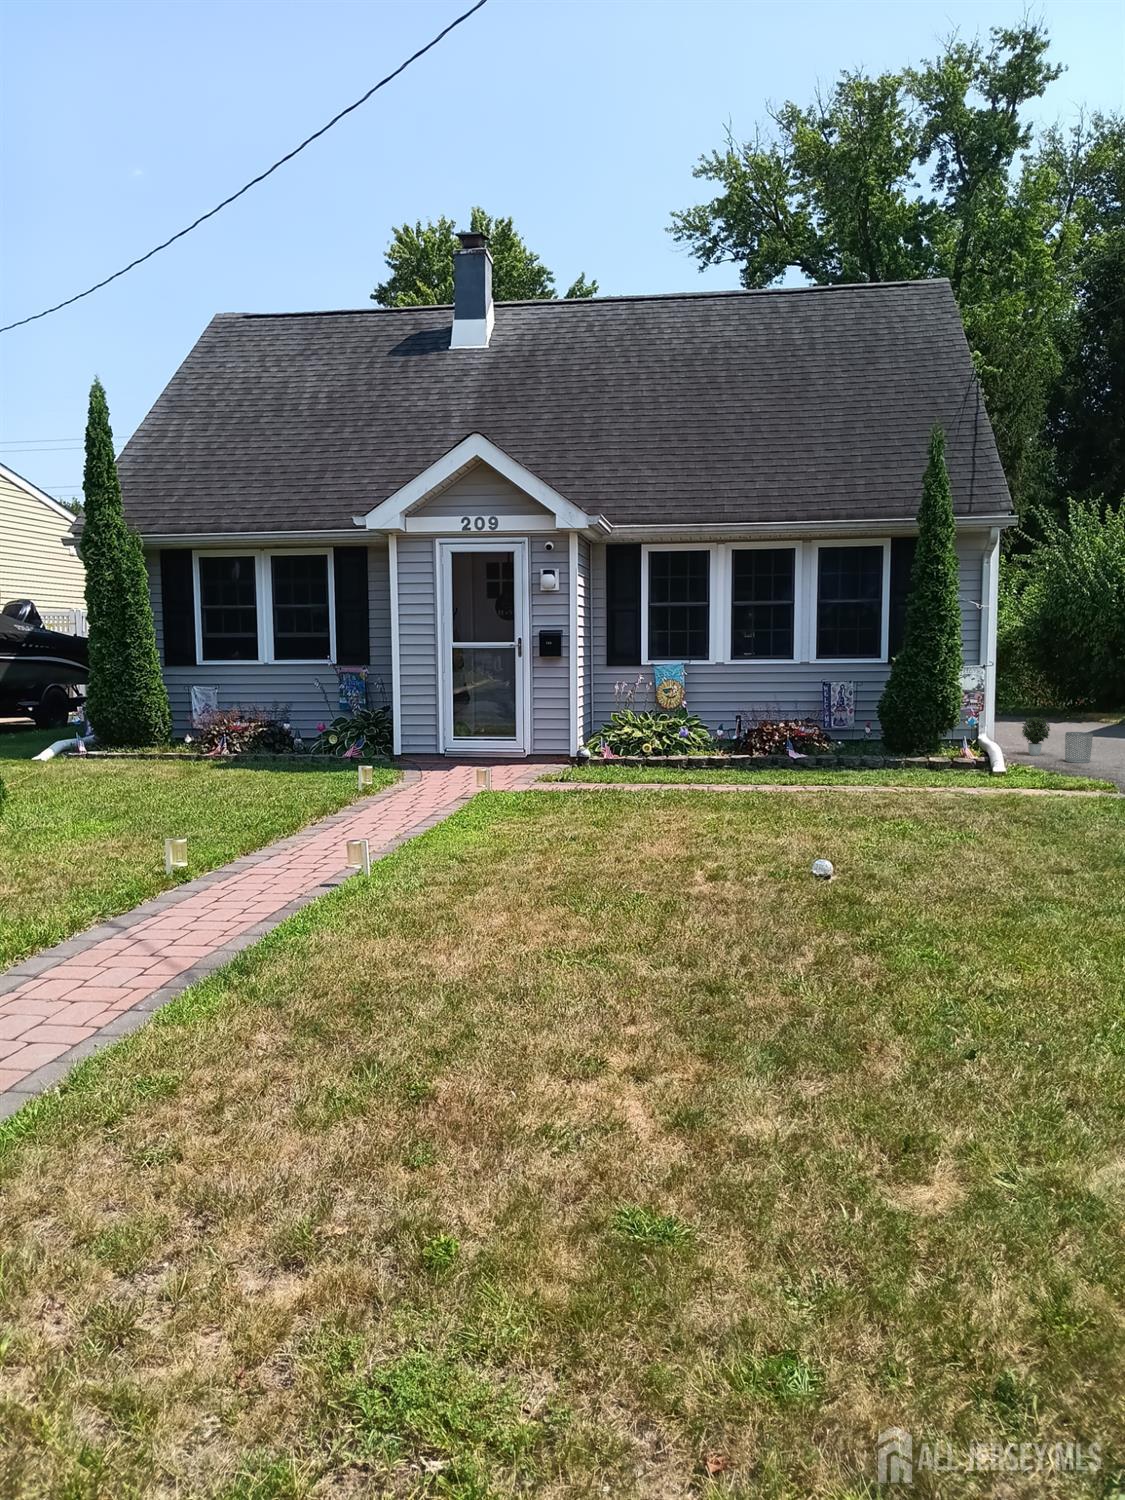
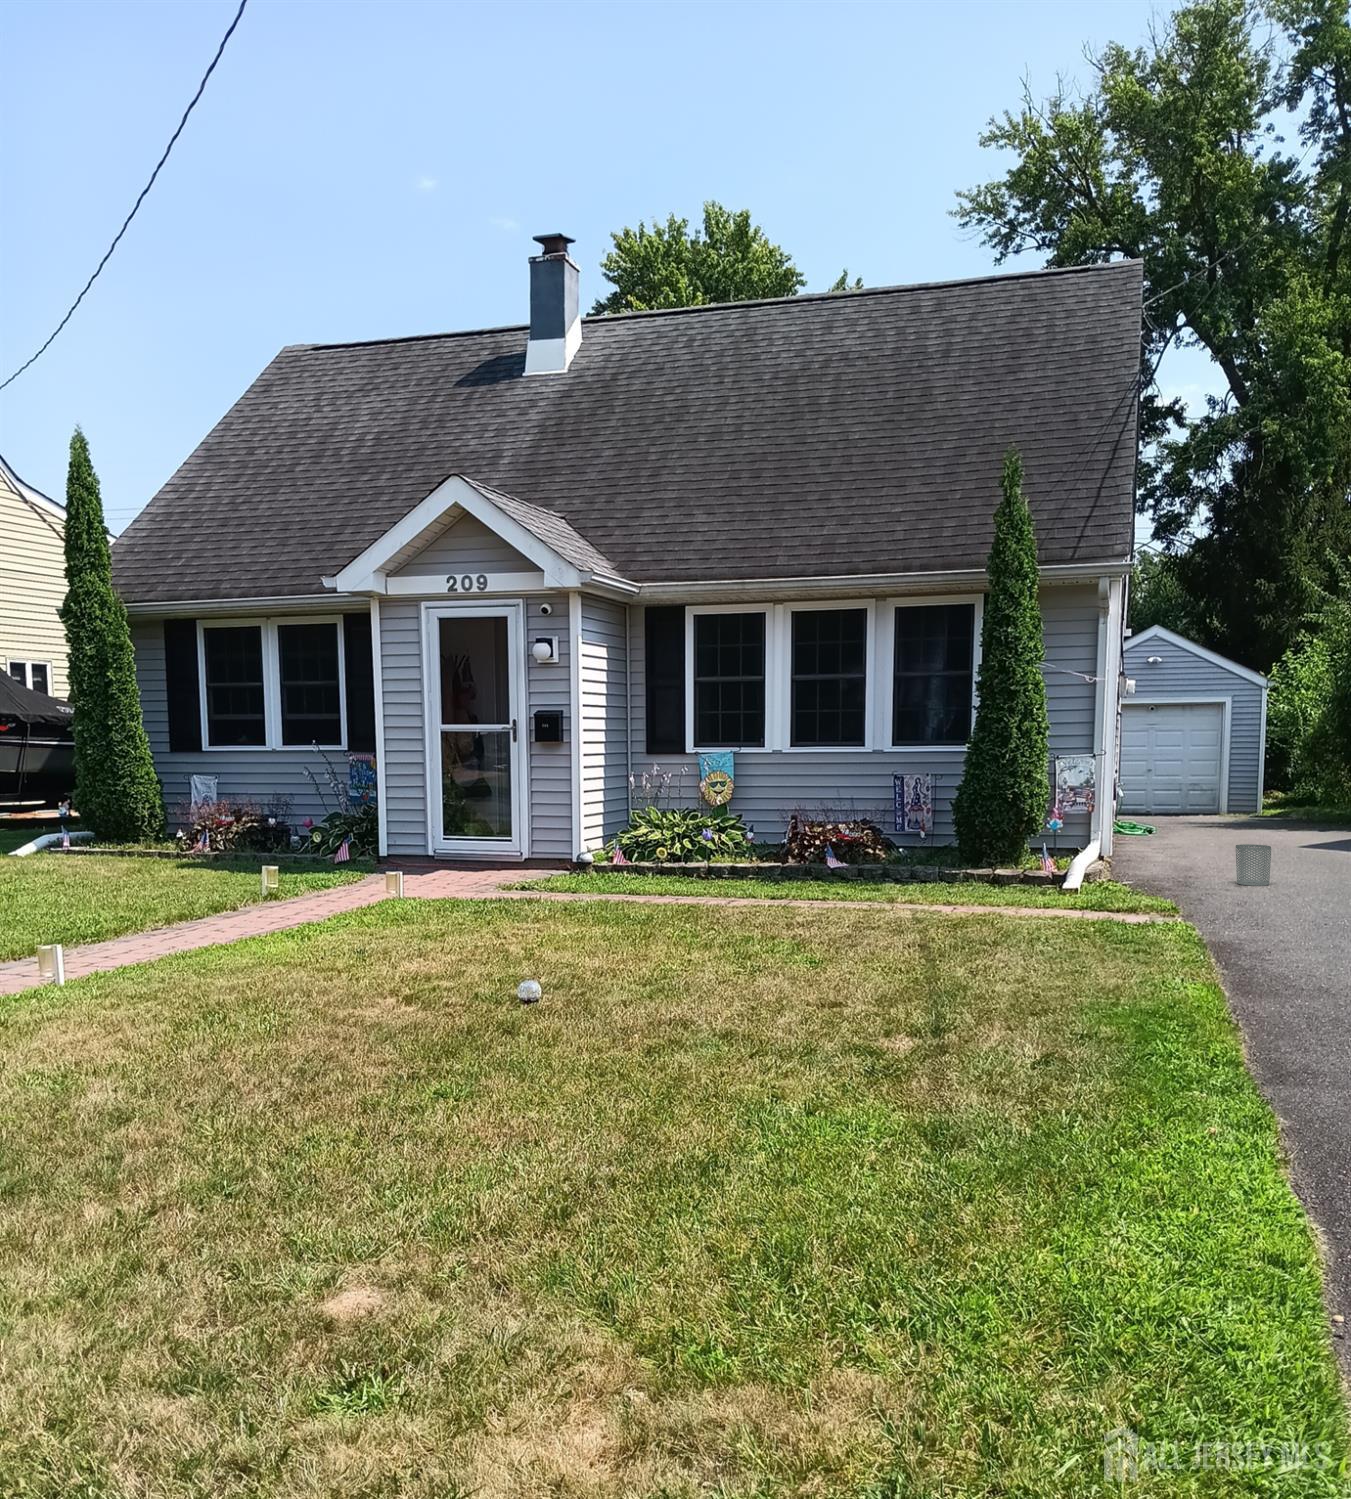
potted plant: present [1022,717,1050,756] -> none [1198,824,1236,877]

